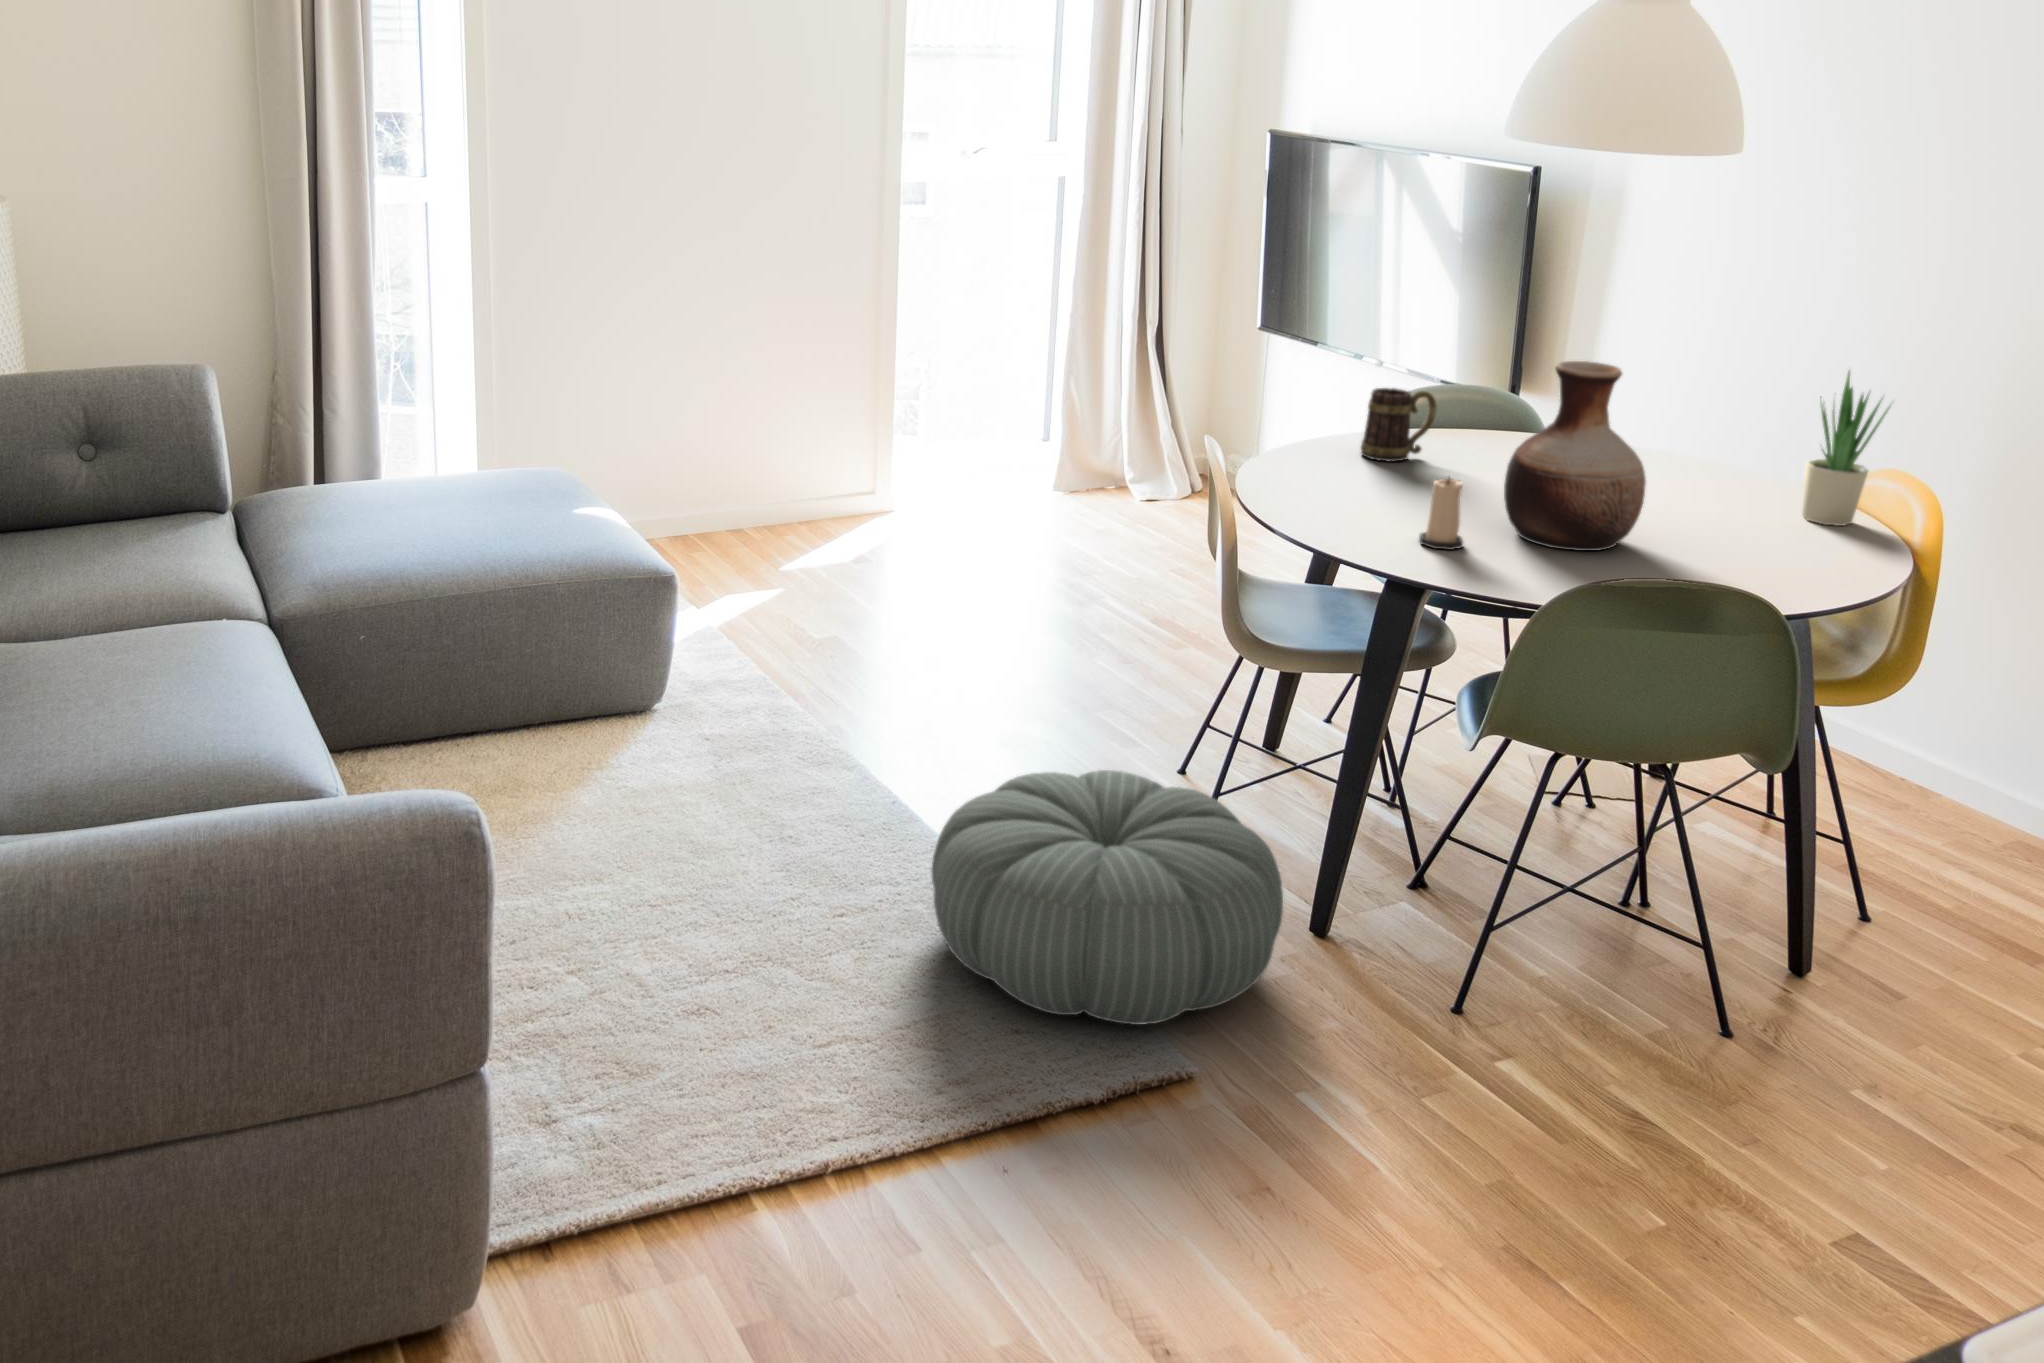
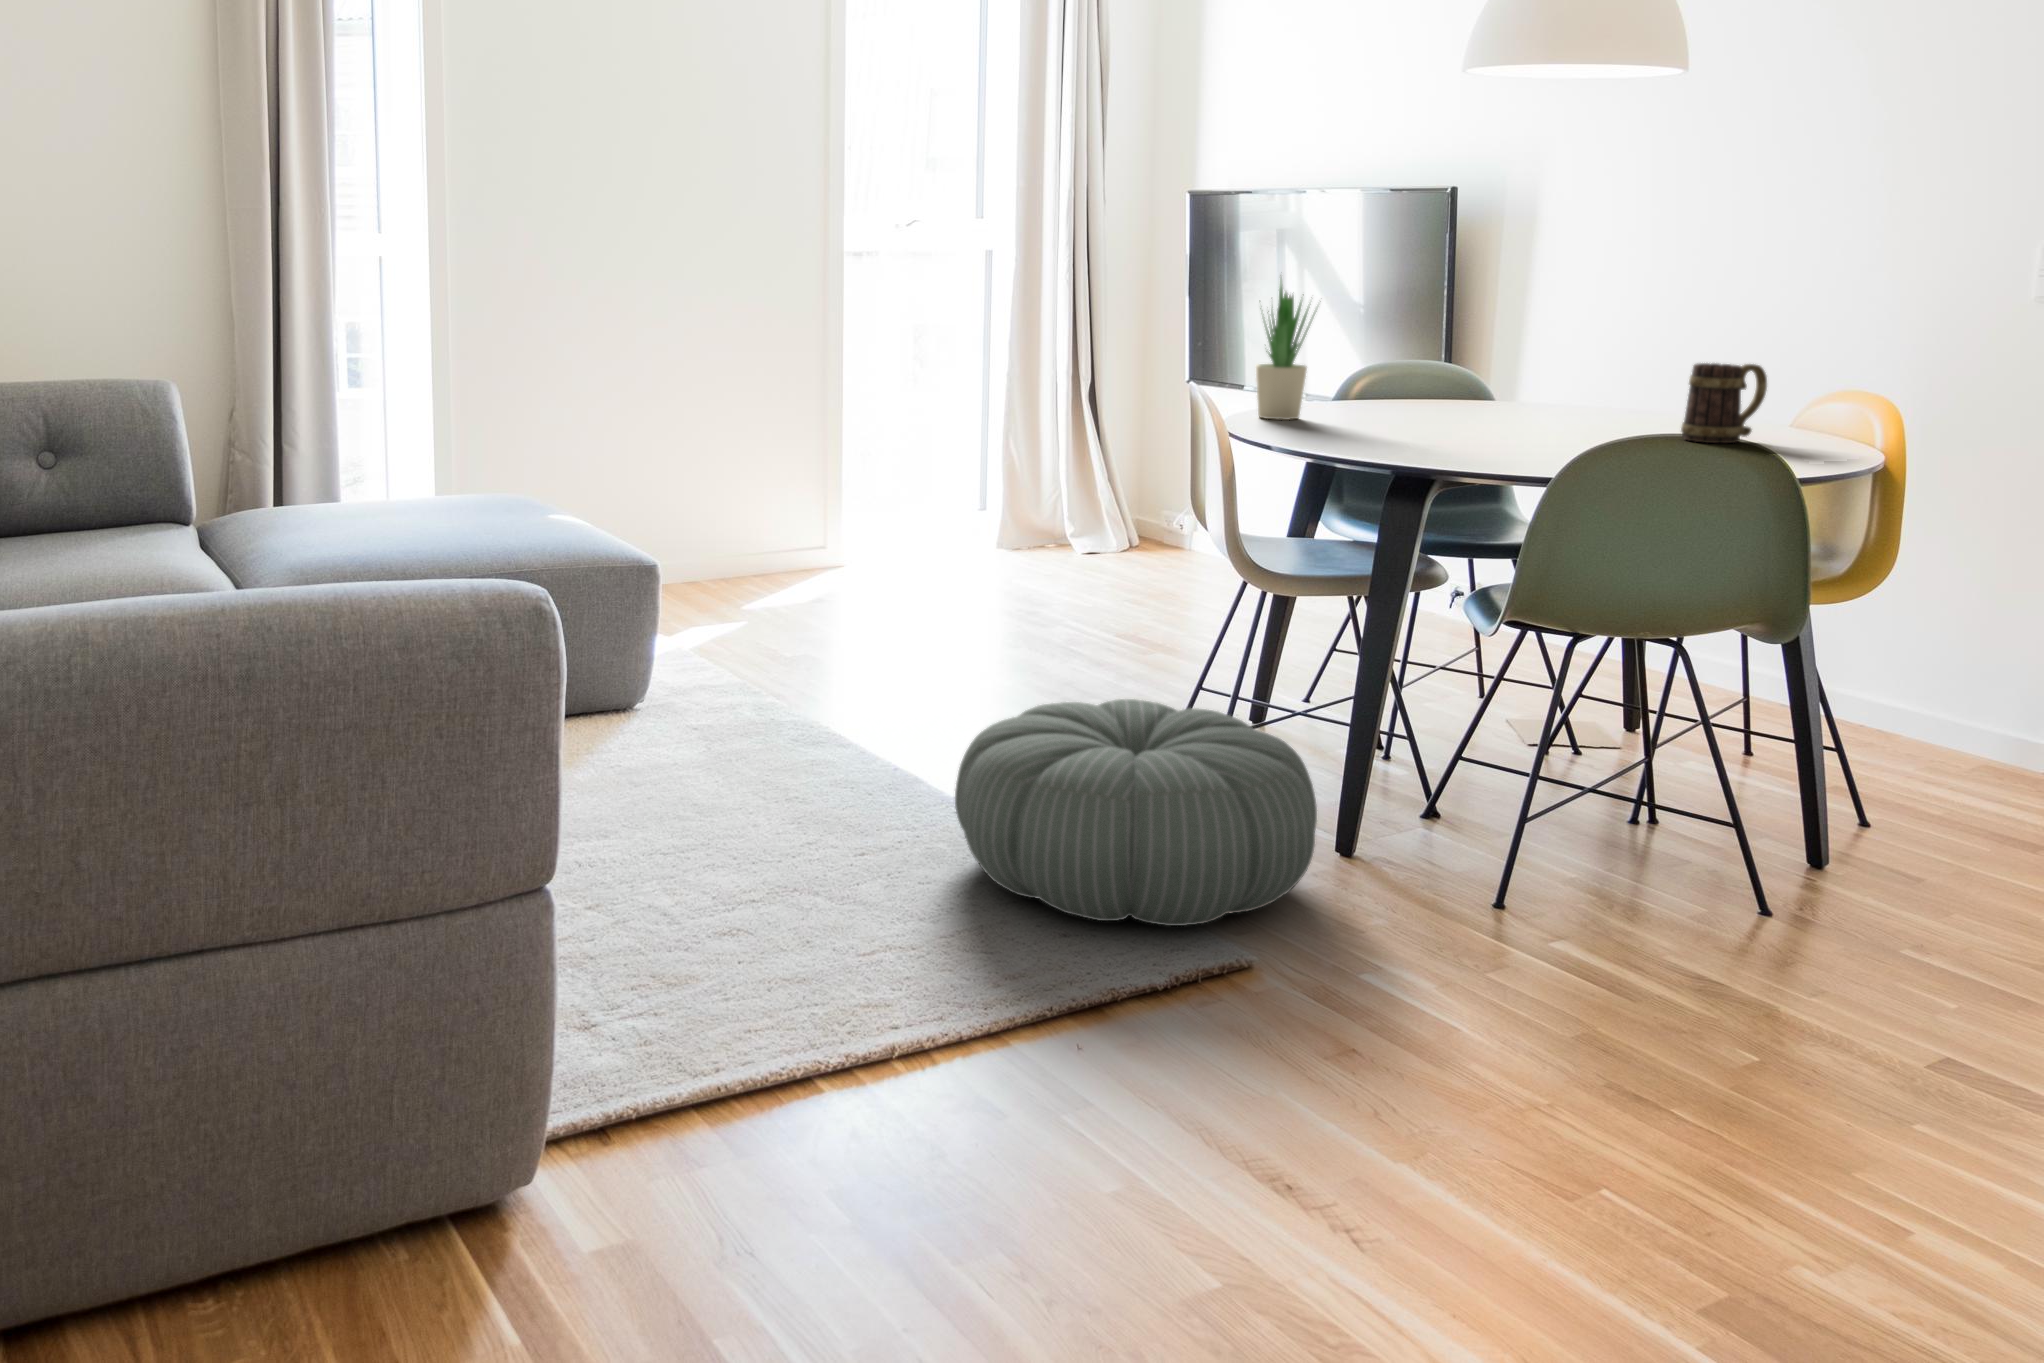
vase: present [1504,361,1646,551] -> none [1497,266,1635,445]
potted plant: present [1802,372,1890,526] -> present [1256,281,1315,420]
mug: present [1361,388,1437,462] -> present [1681,363,1767,443]
candle: present [1419,477,1463,550] -> none [1422,373,1467,446]

